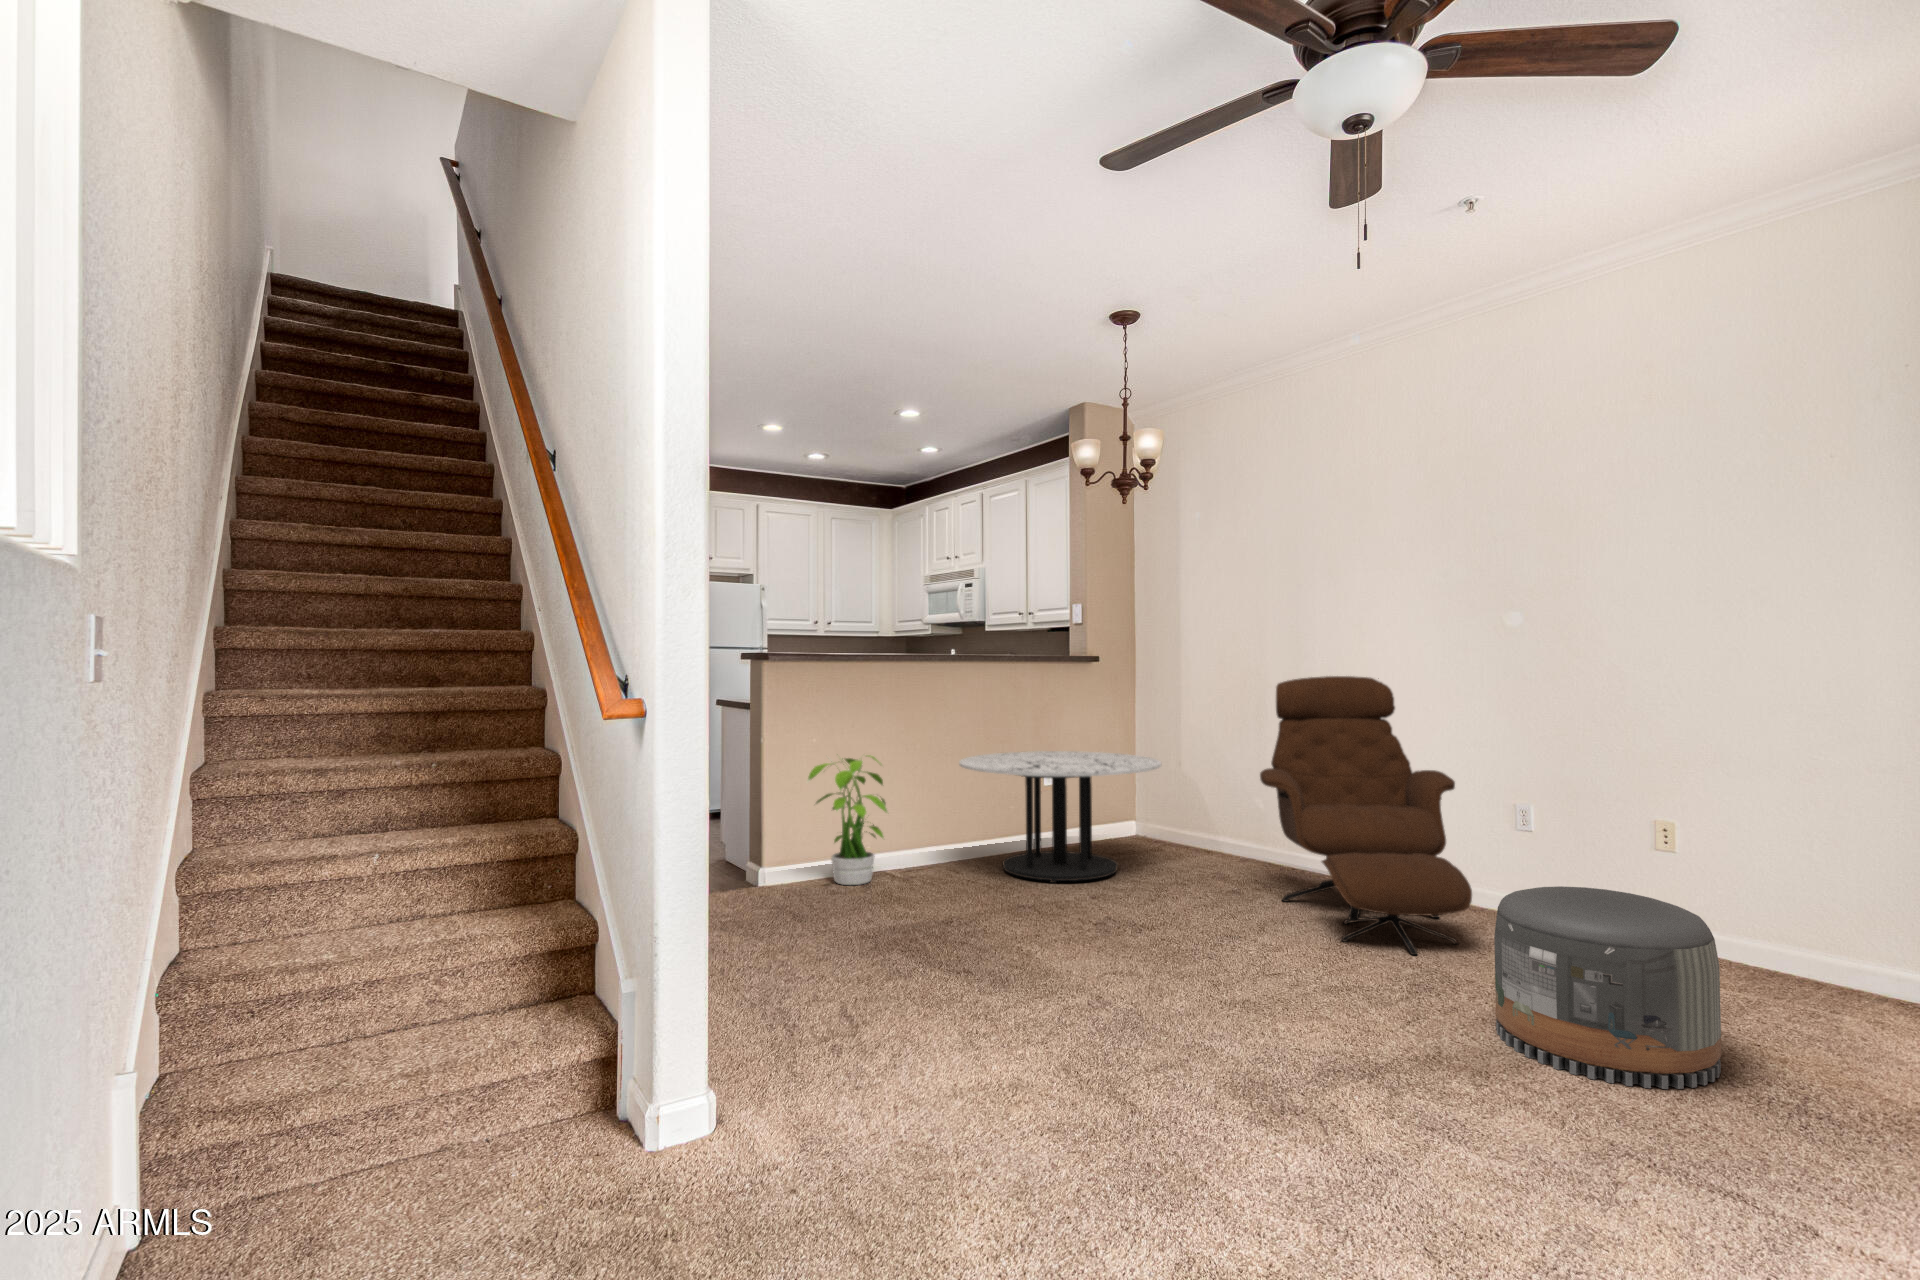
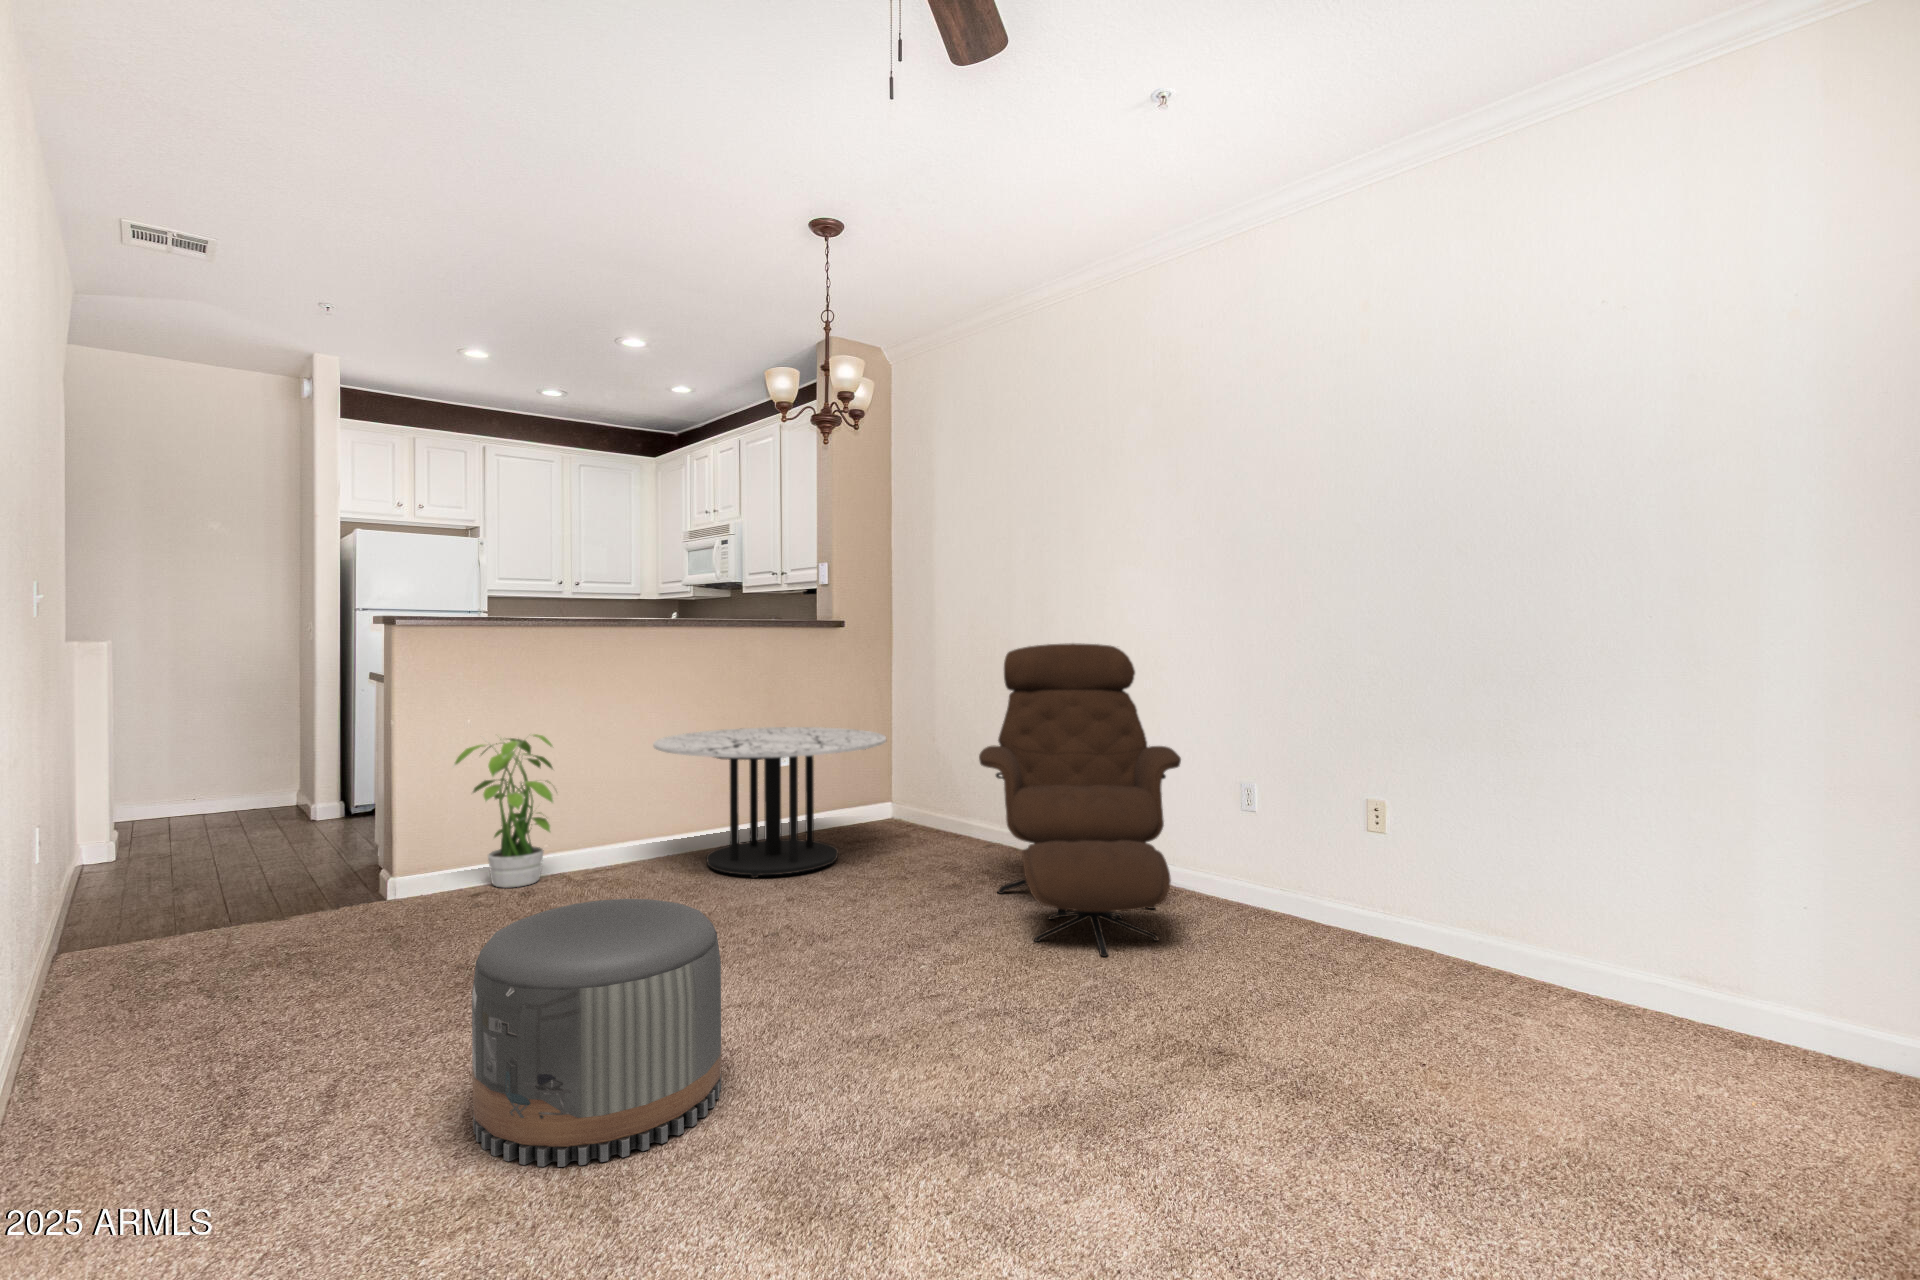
pouf: present [1494,886,1722,1089] -> present [472,899,721,1167]

